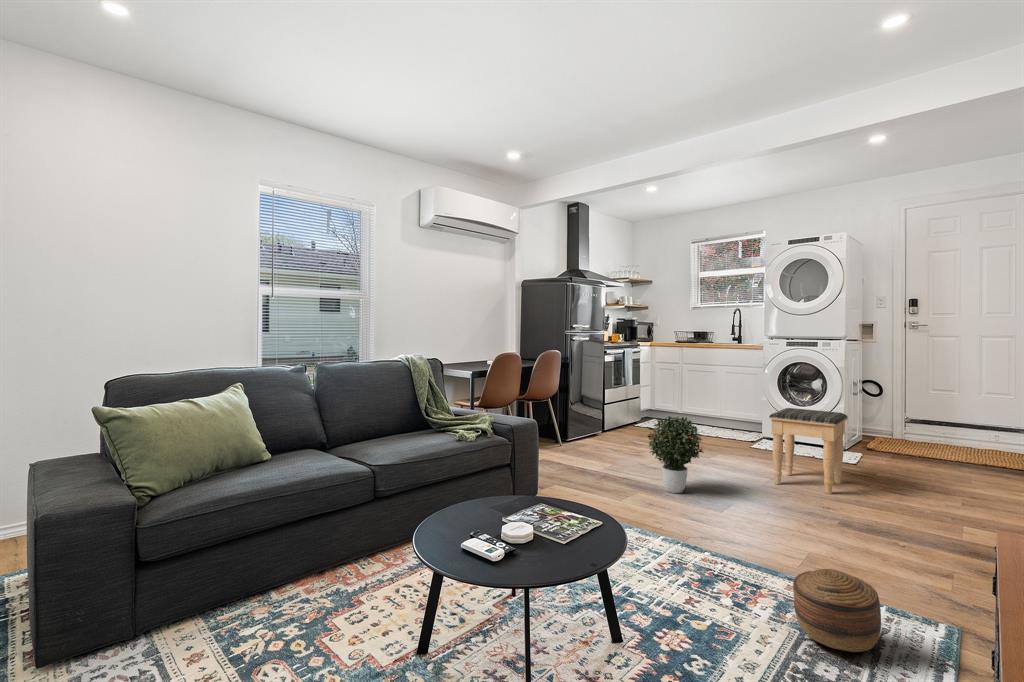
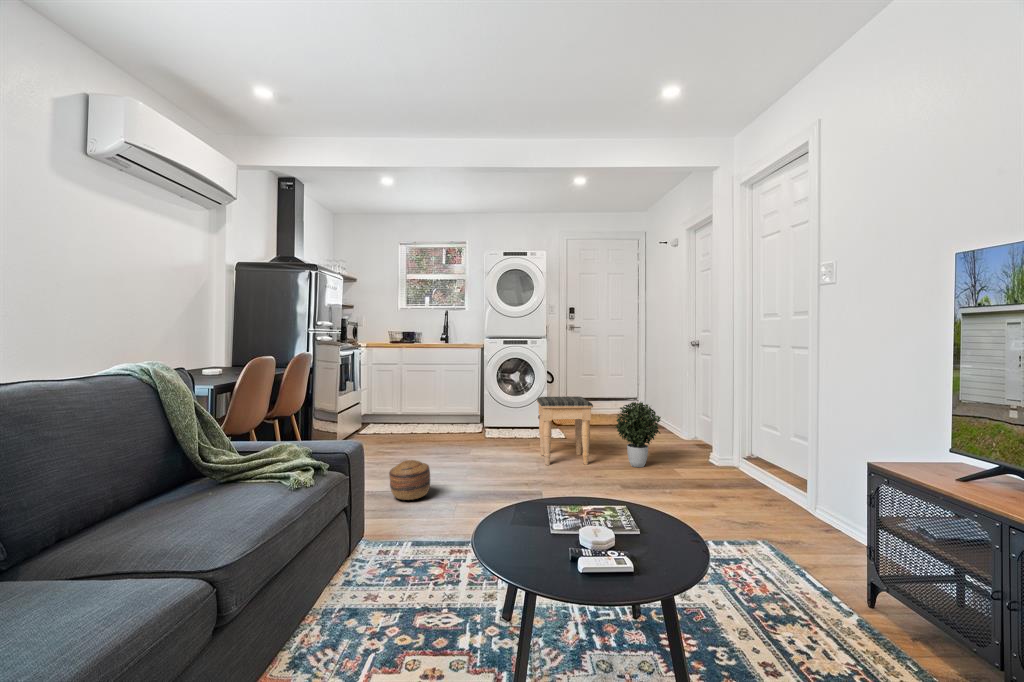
potted plant: present [648,416,704,493] -> present [615,402,661,467]
basket: present [793,569,881,652] -> present [389,460,430,500]

